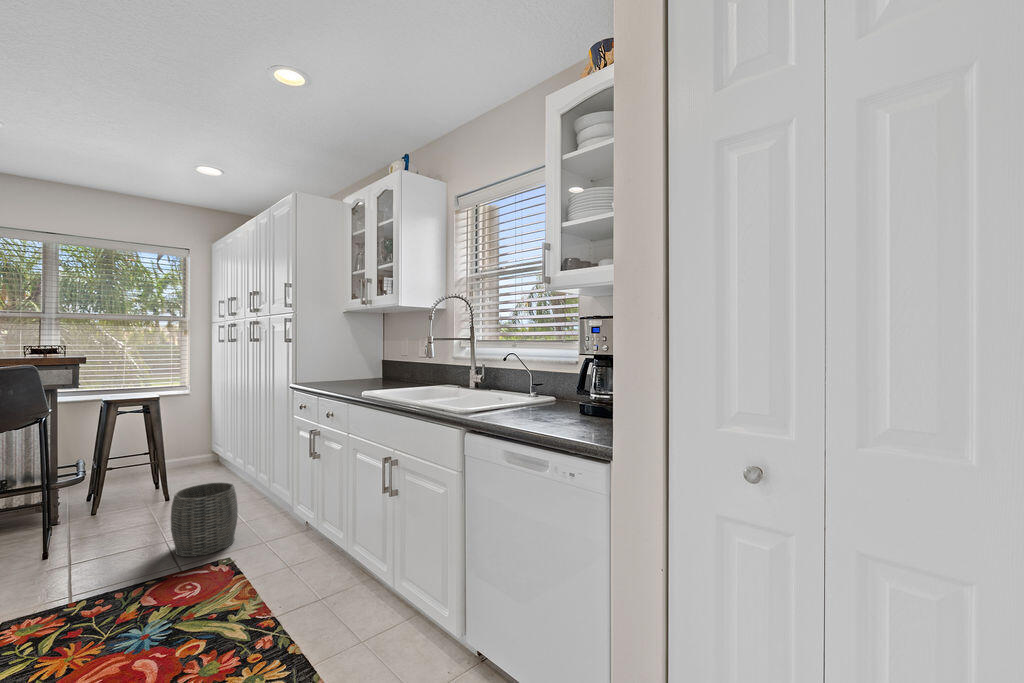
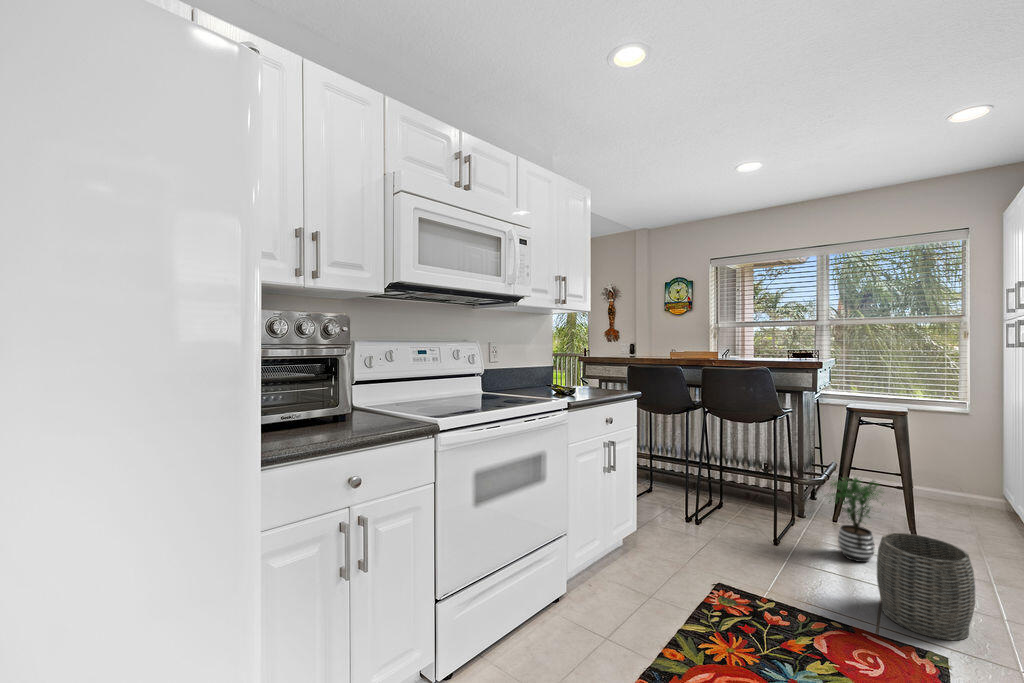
potted plant: none [102,457,165,536] -> present [828,477,880,562]

